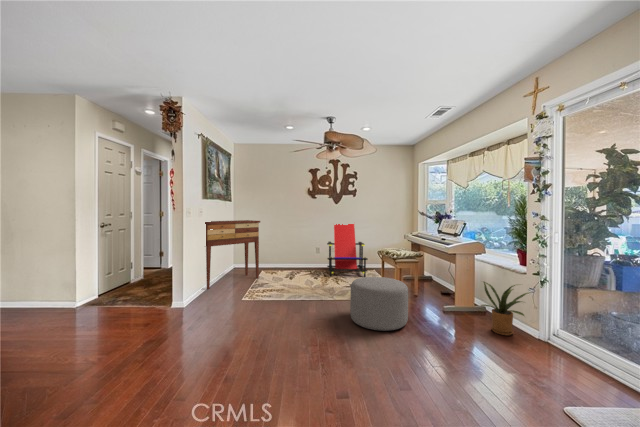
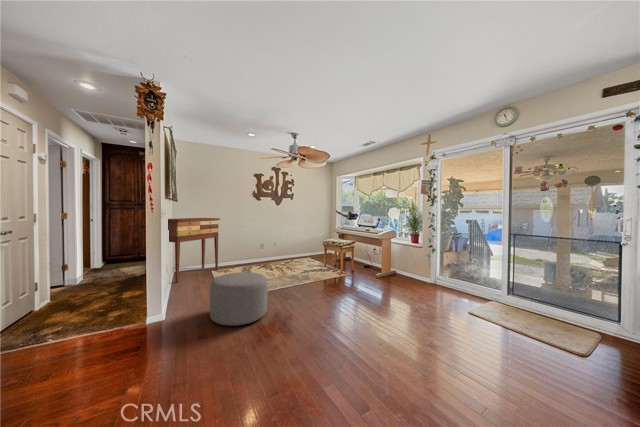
lounge chair: present [327,224,368,277] -> none [271,219,307,263]
ottoman: present [350,277,408,331] -> present [210,272,268,326]
house plant: present [481,282,530,335] -> none [398,255,428,287]

